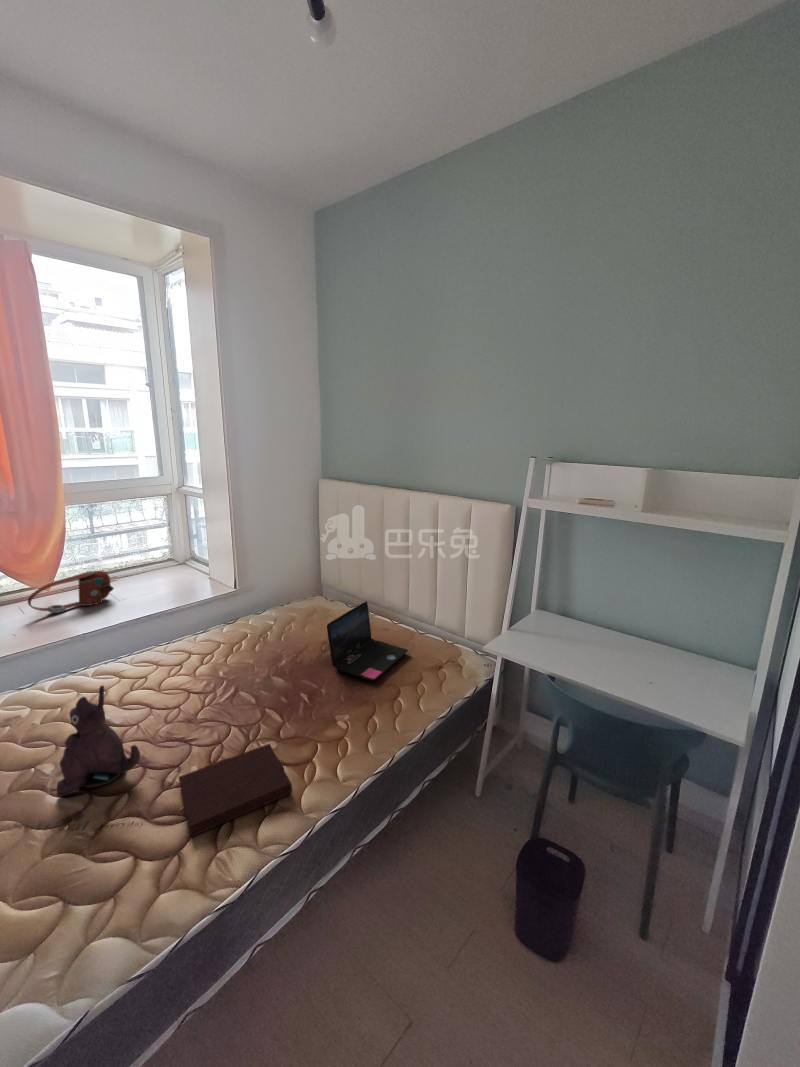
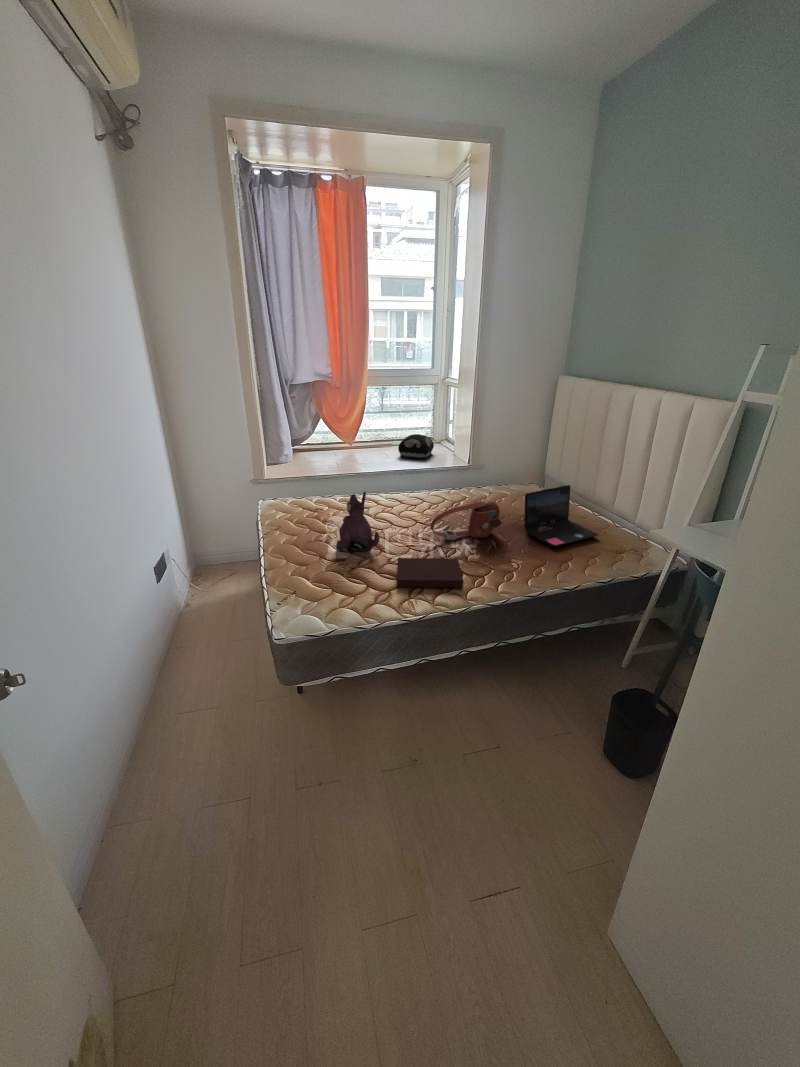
cushion: none [131,559,181,592] -> present [398,434,434,459]
handbag: present [28,571,114,613] -> present [431,501,502,540]

